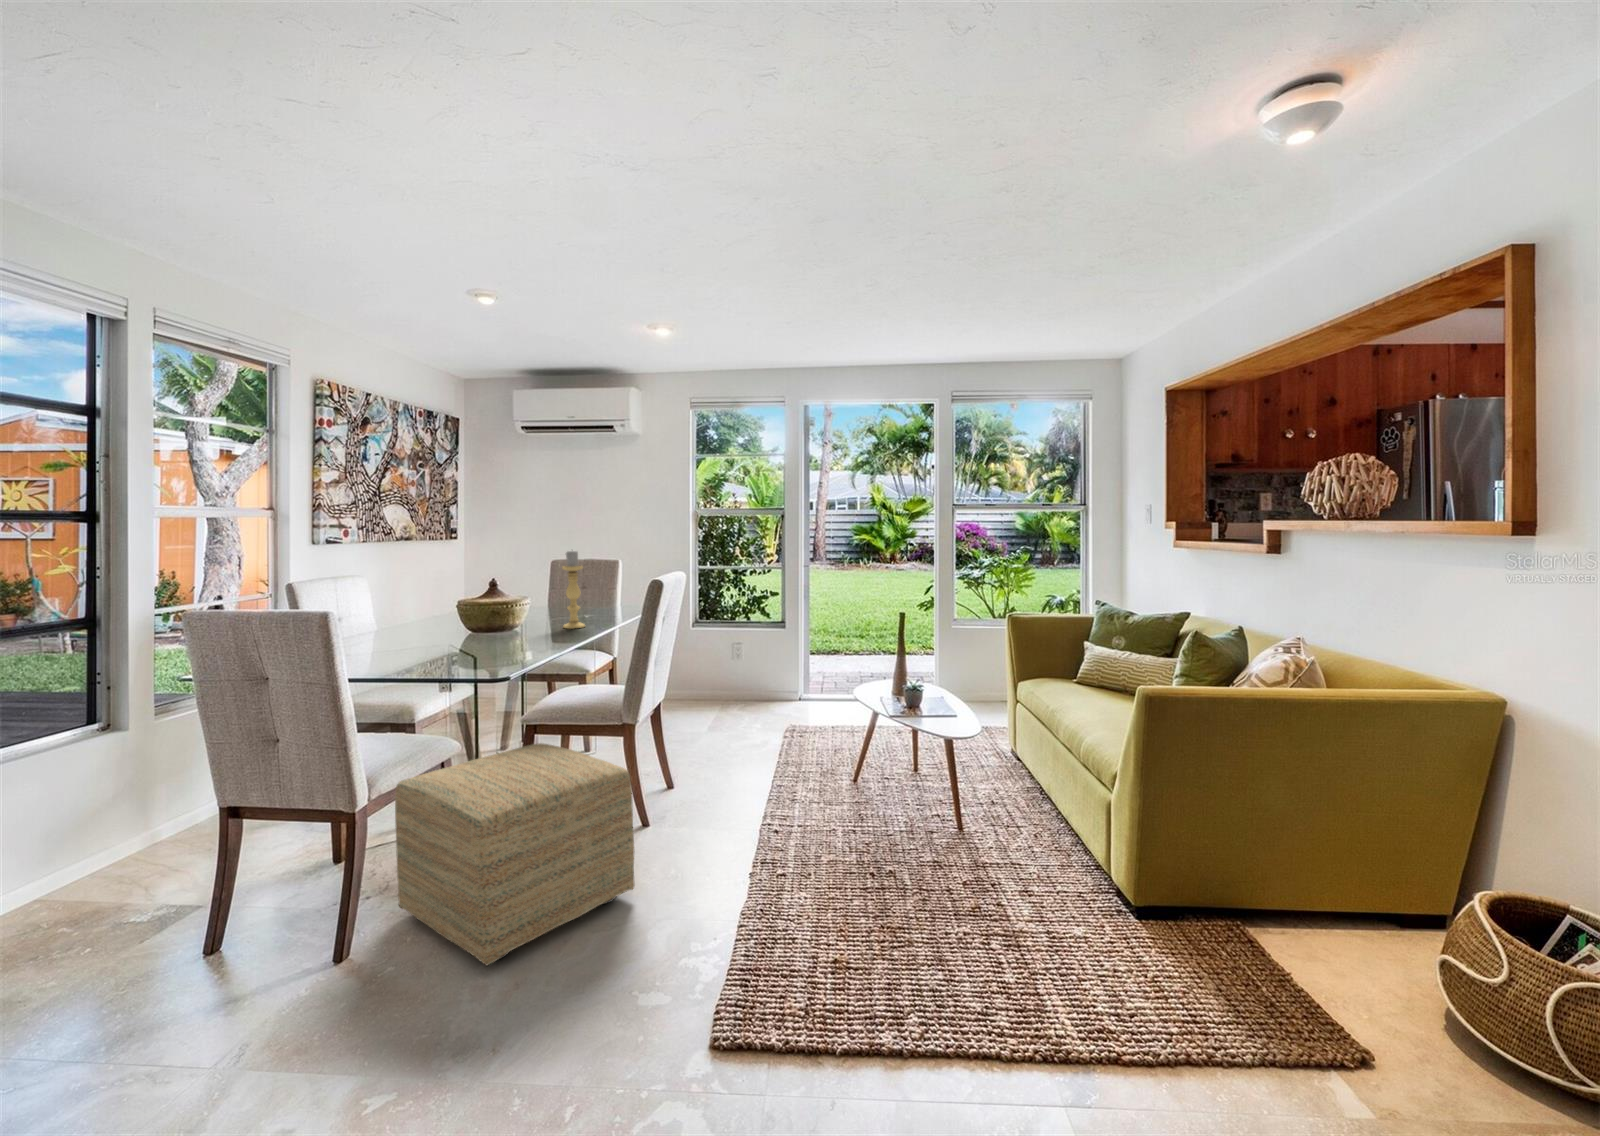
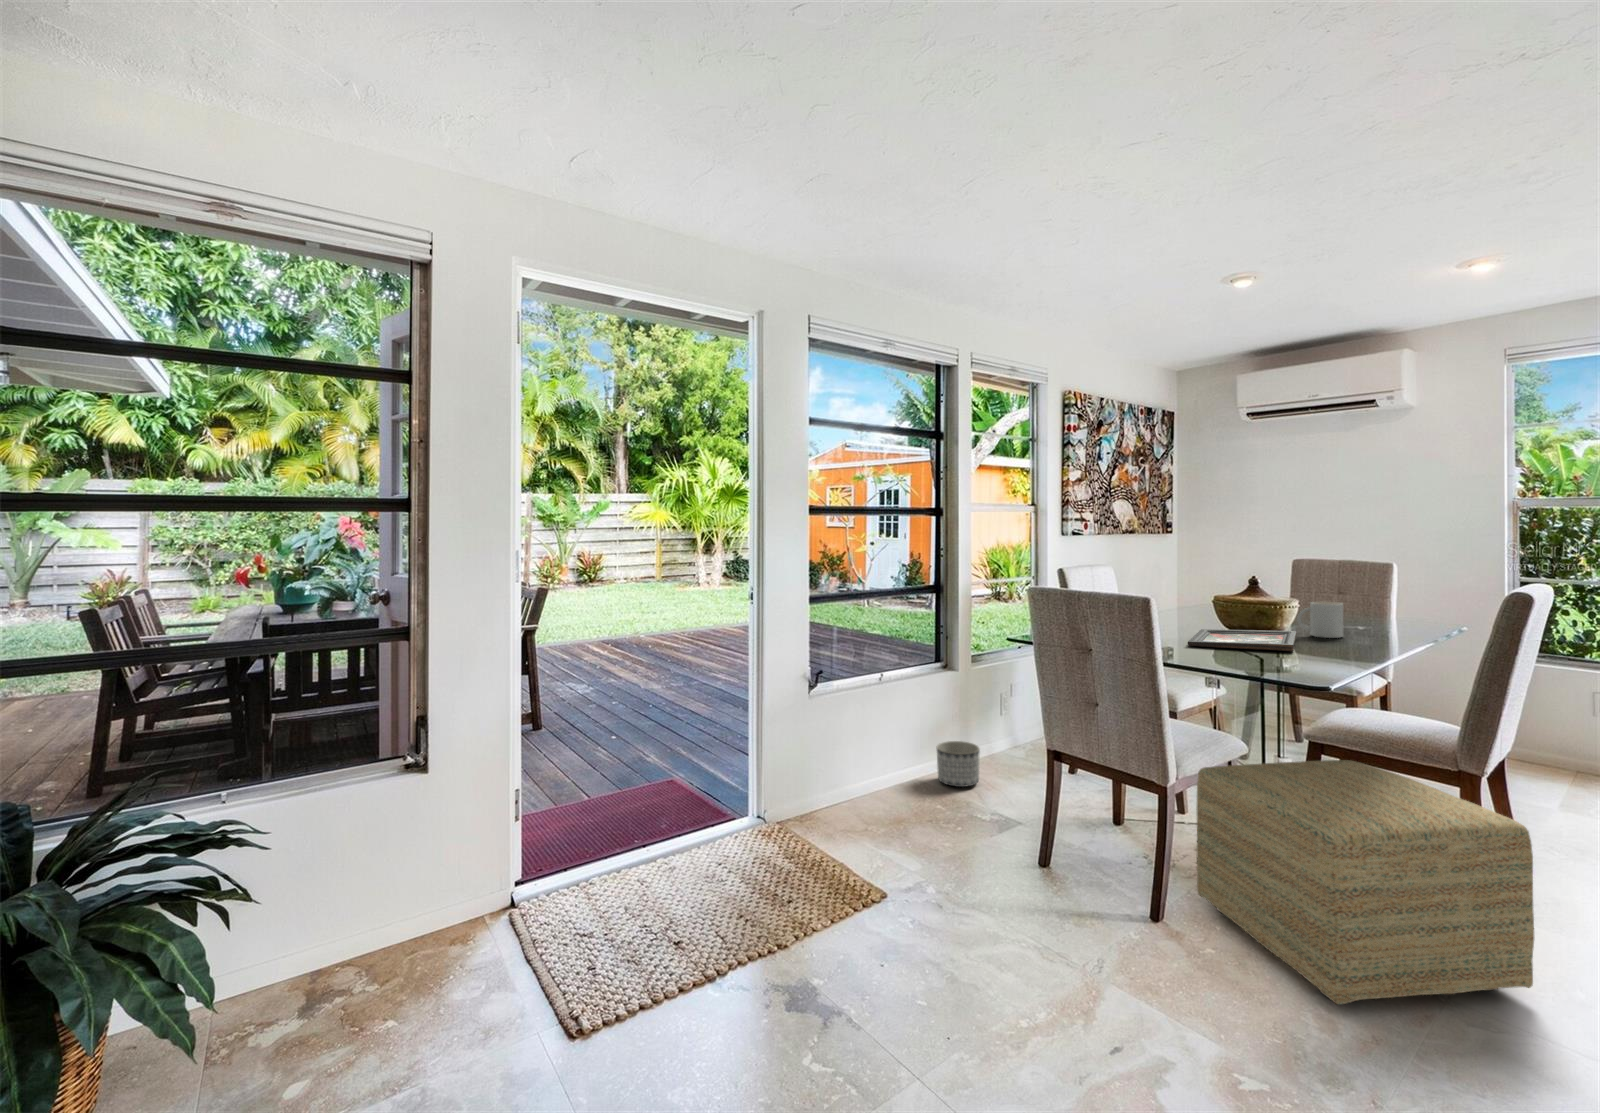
candle holder: present [562,551,585,629] -> none [1348,538,1380,632]
mug: none [517,606,552,638] -> present [1298,602,1343,638]
decorative tray: none [402,634,513,660] -> present [1188,629,1297,651]
planter: none [95,810,170,875] -> present [937,741,980,787]

